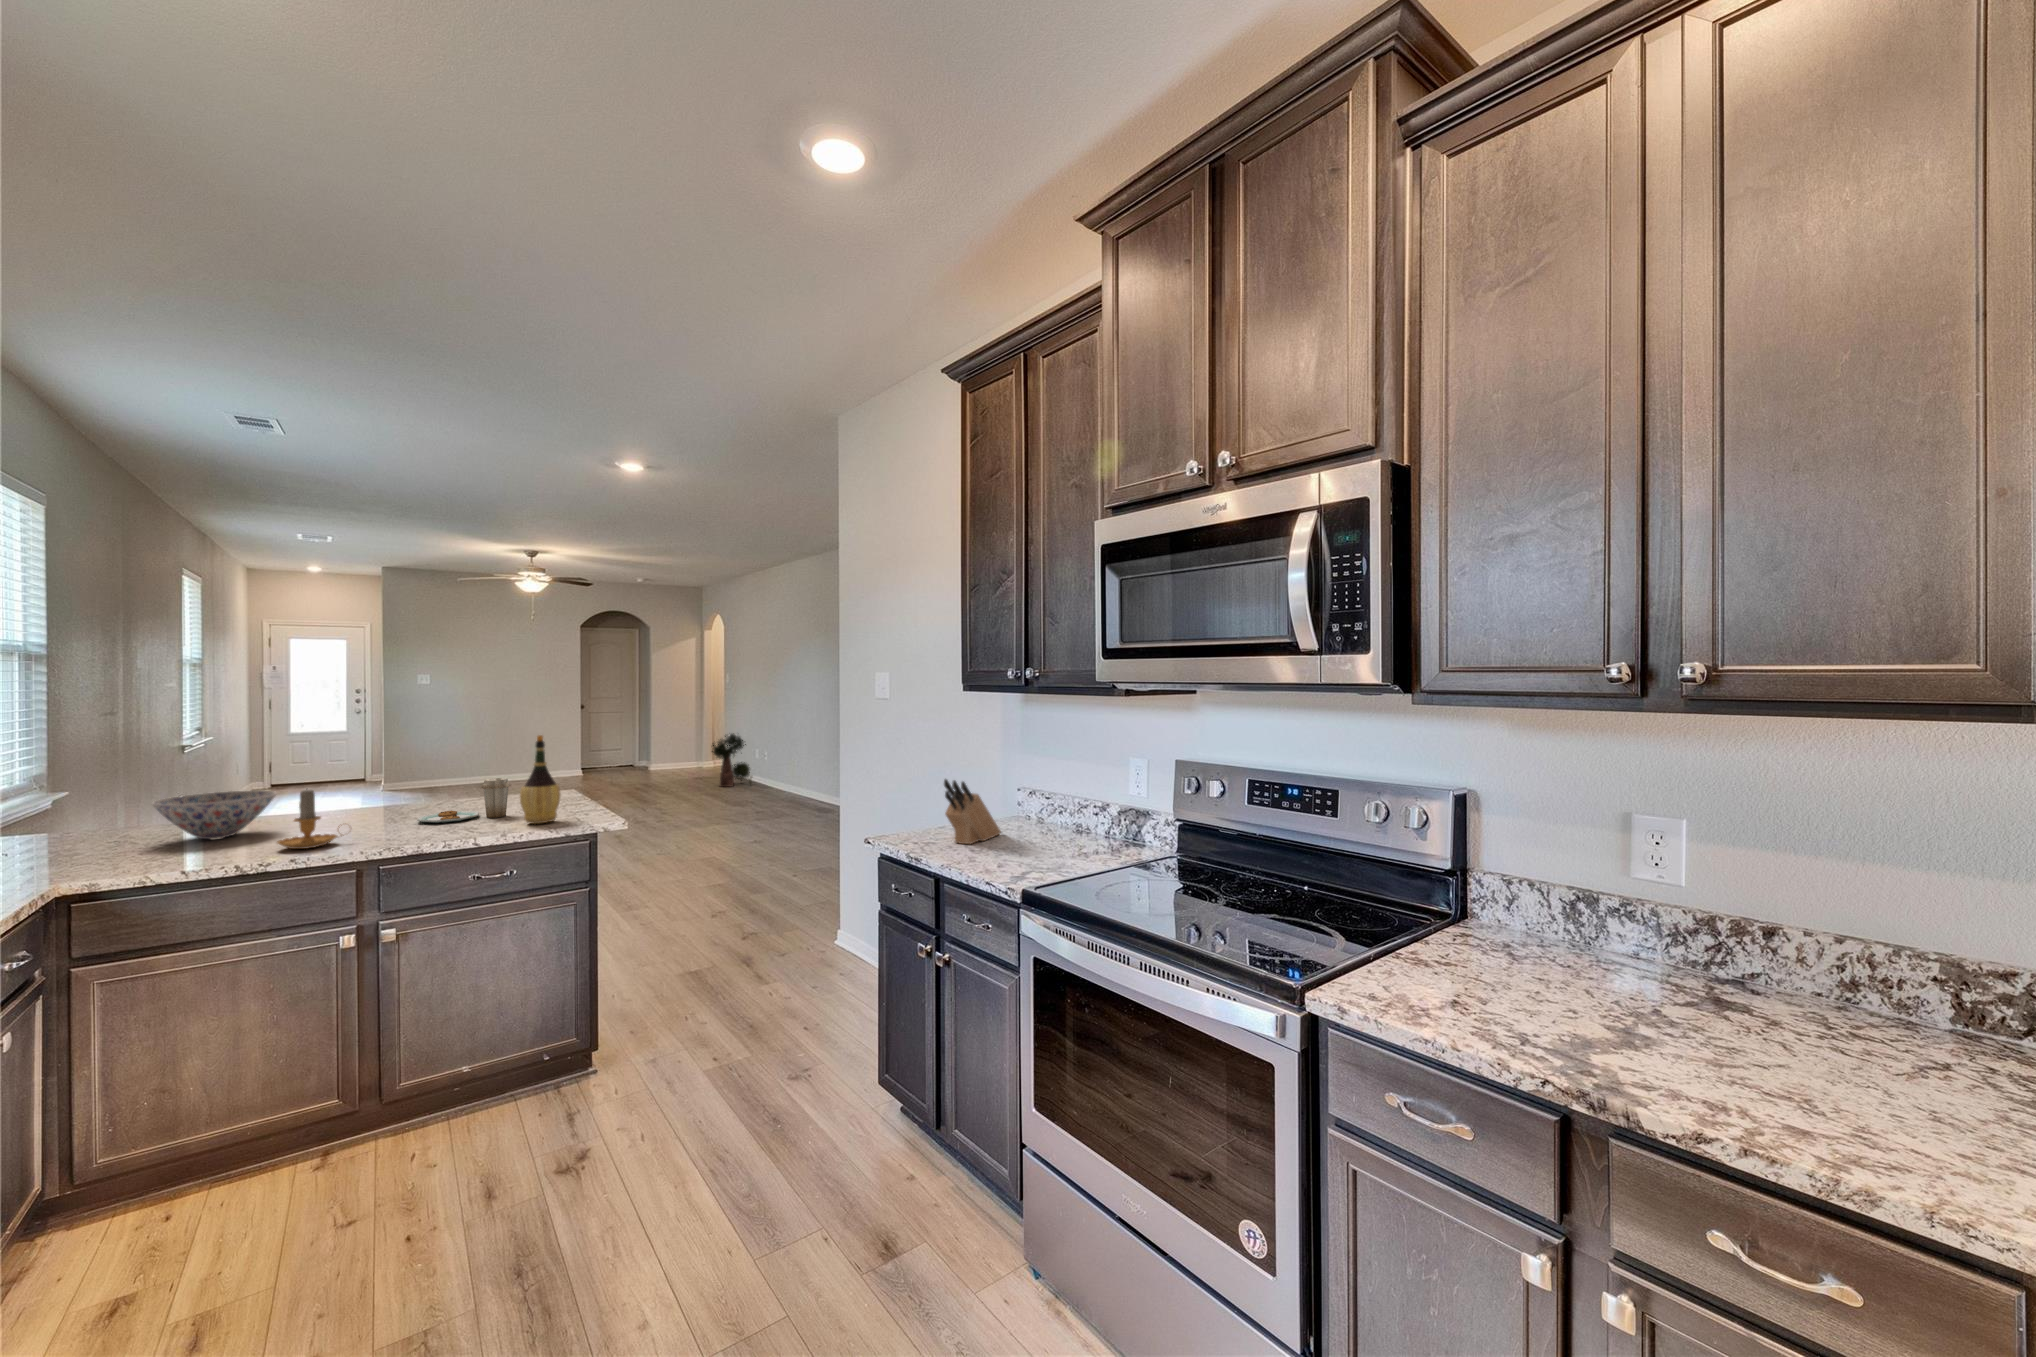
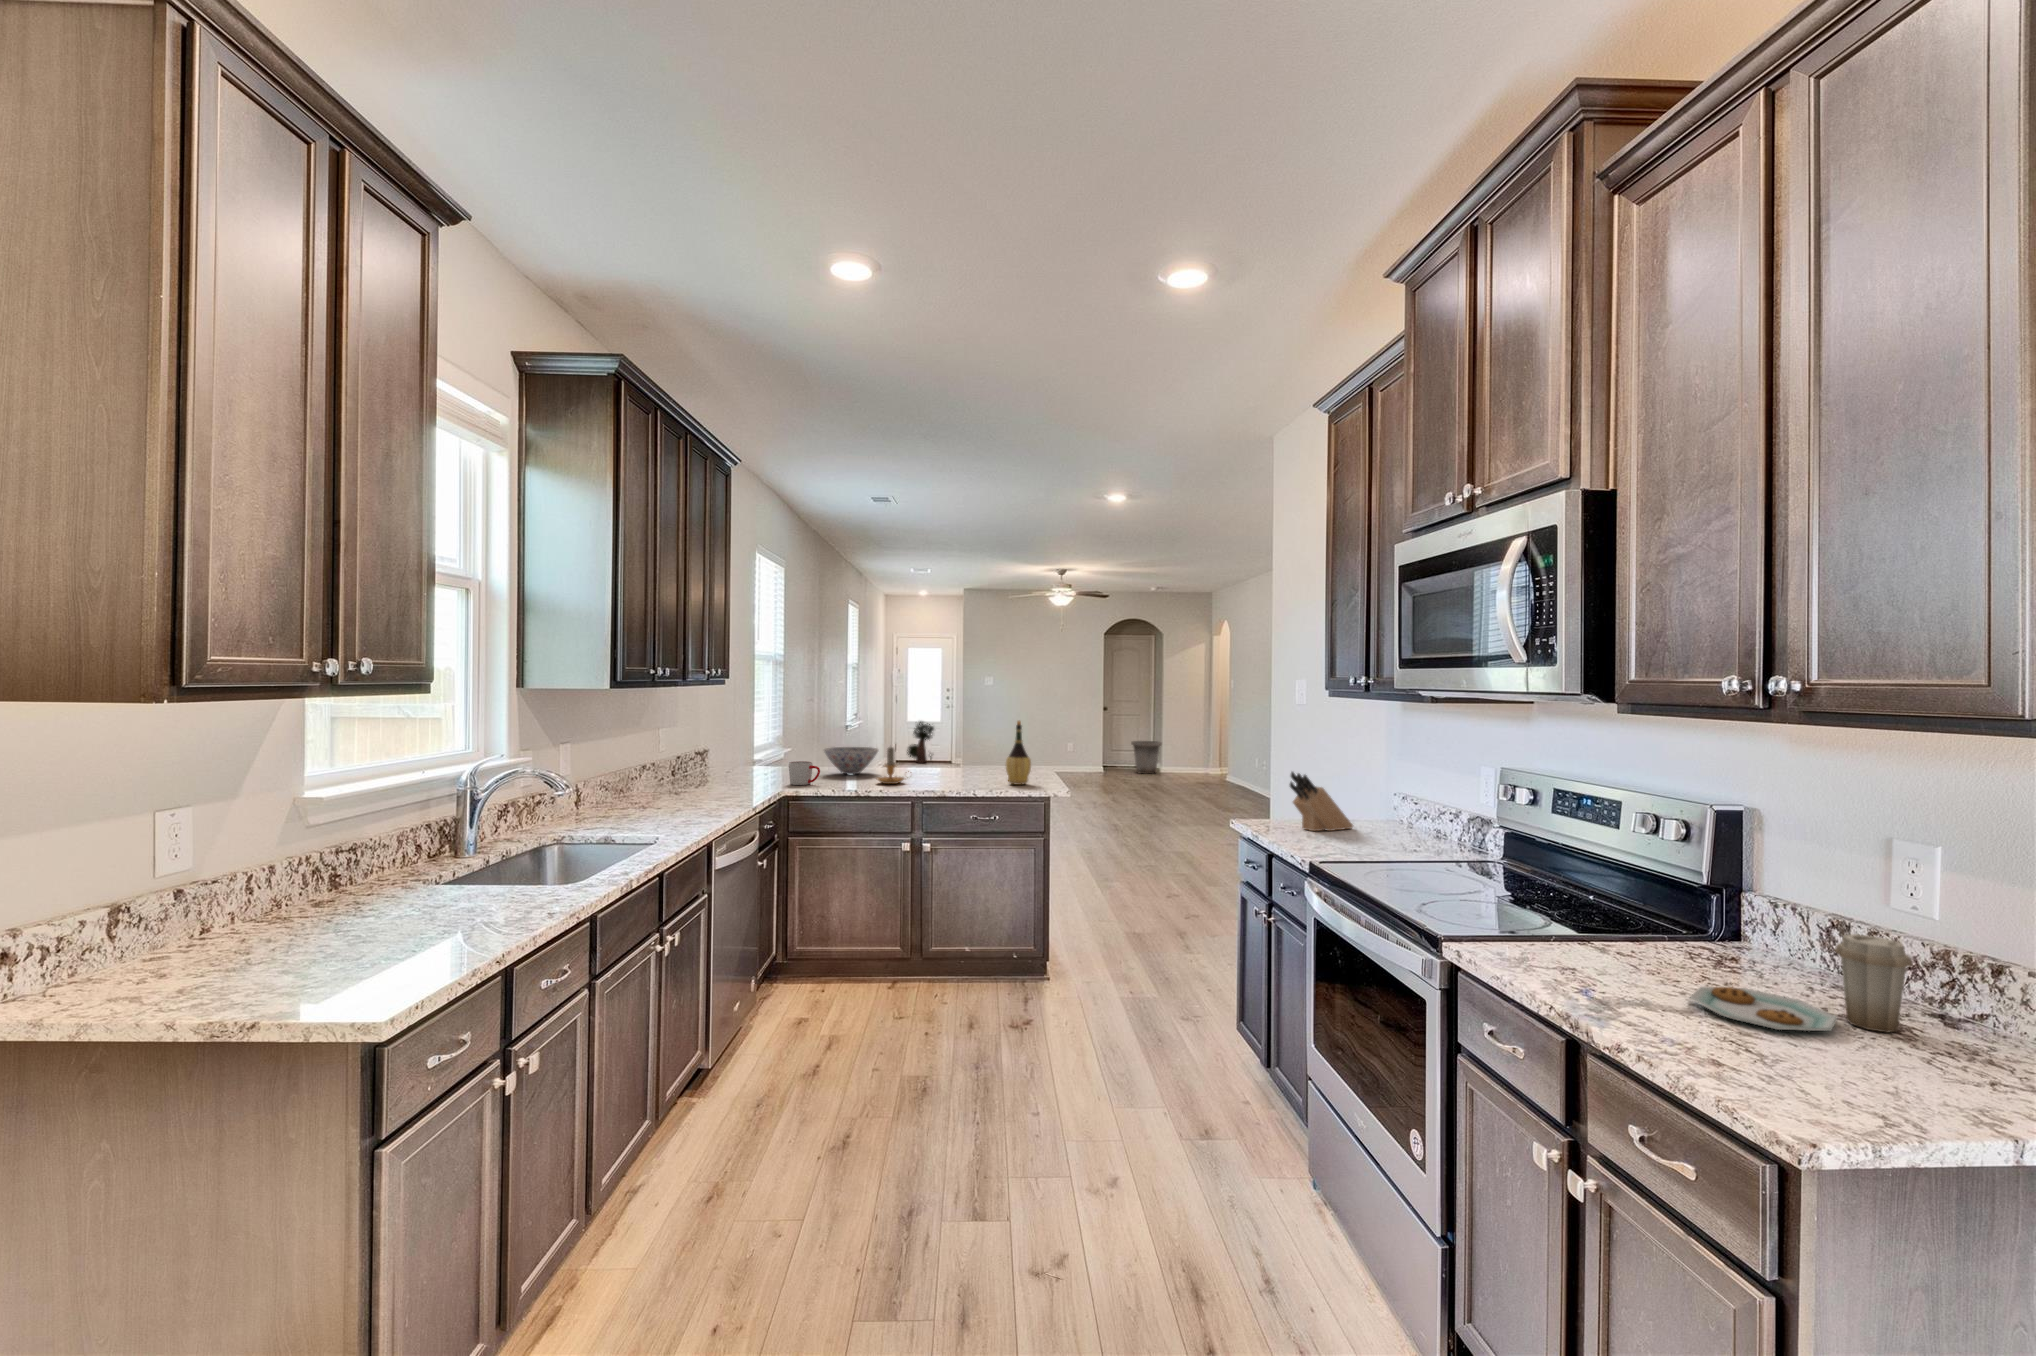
potted plant: present [712,733,751,787] -> present [907,721,934,763]
trash can: none [612,738,648,773] -> present [1131,741,1162,774]
plate: present [417,778,511,823] -> present [1690,934,1912,1033]
mug: none [67,830,148,875] -> present [789,761,820,785]

